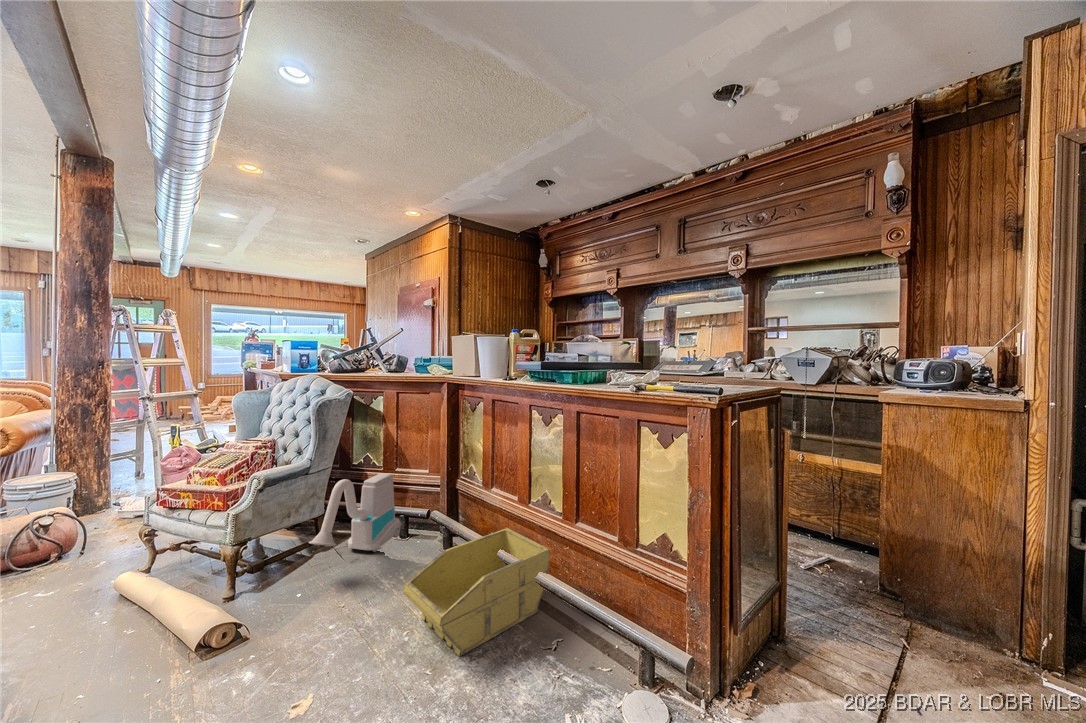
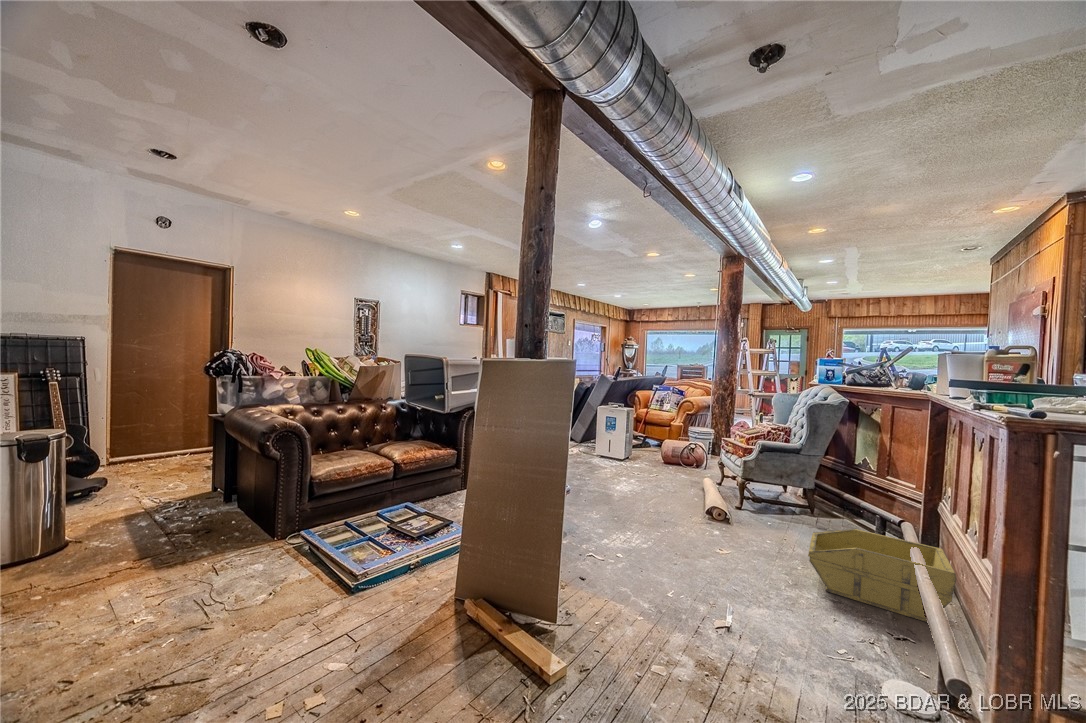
vacuum cleaner: present [309,473,400,552] -> none [785,463,882,535]

